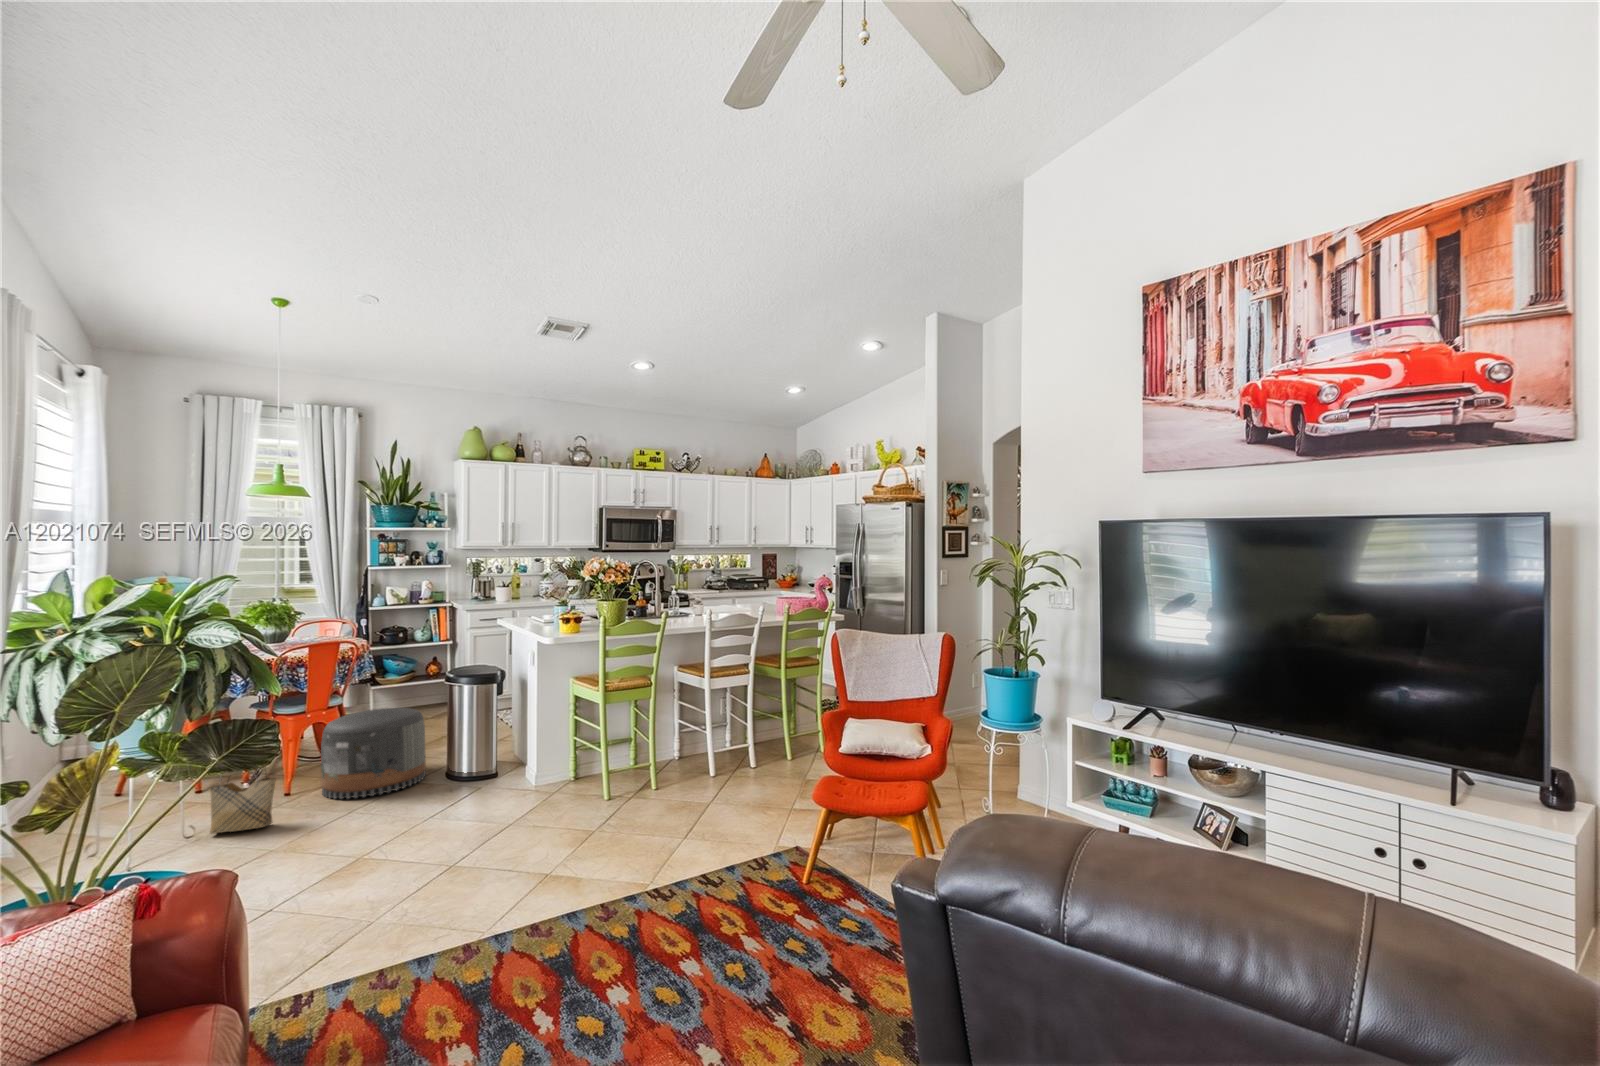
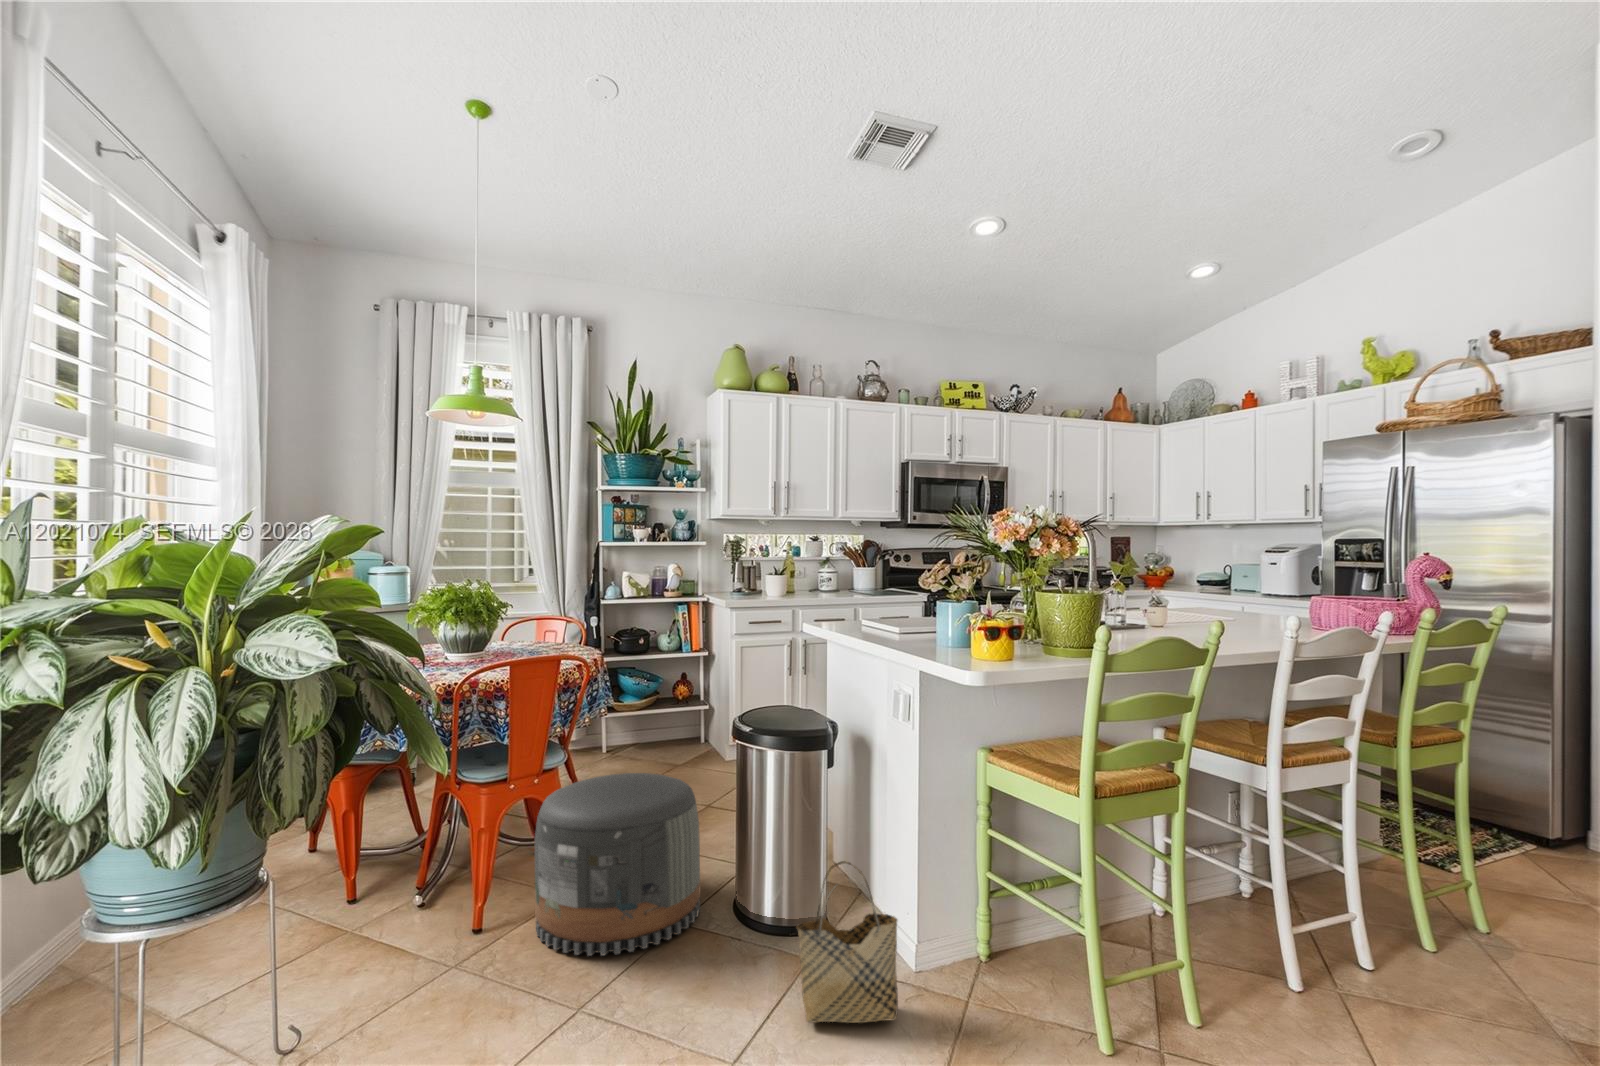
woven basket: present [210,774,276,834] -> present [796,861,898,1023]

